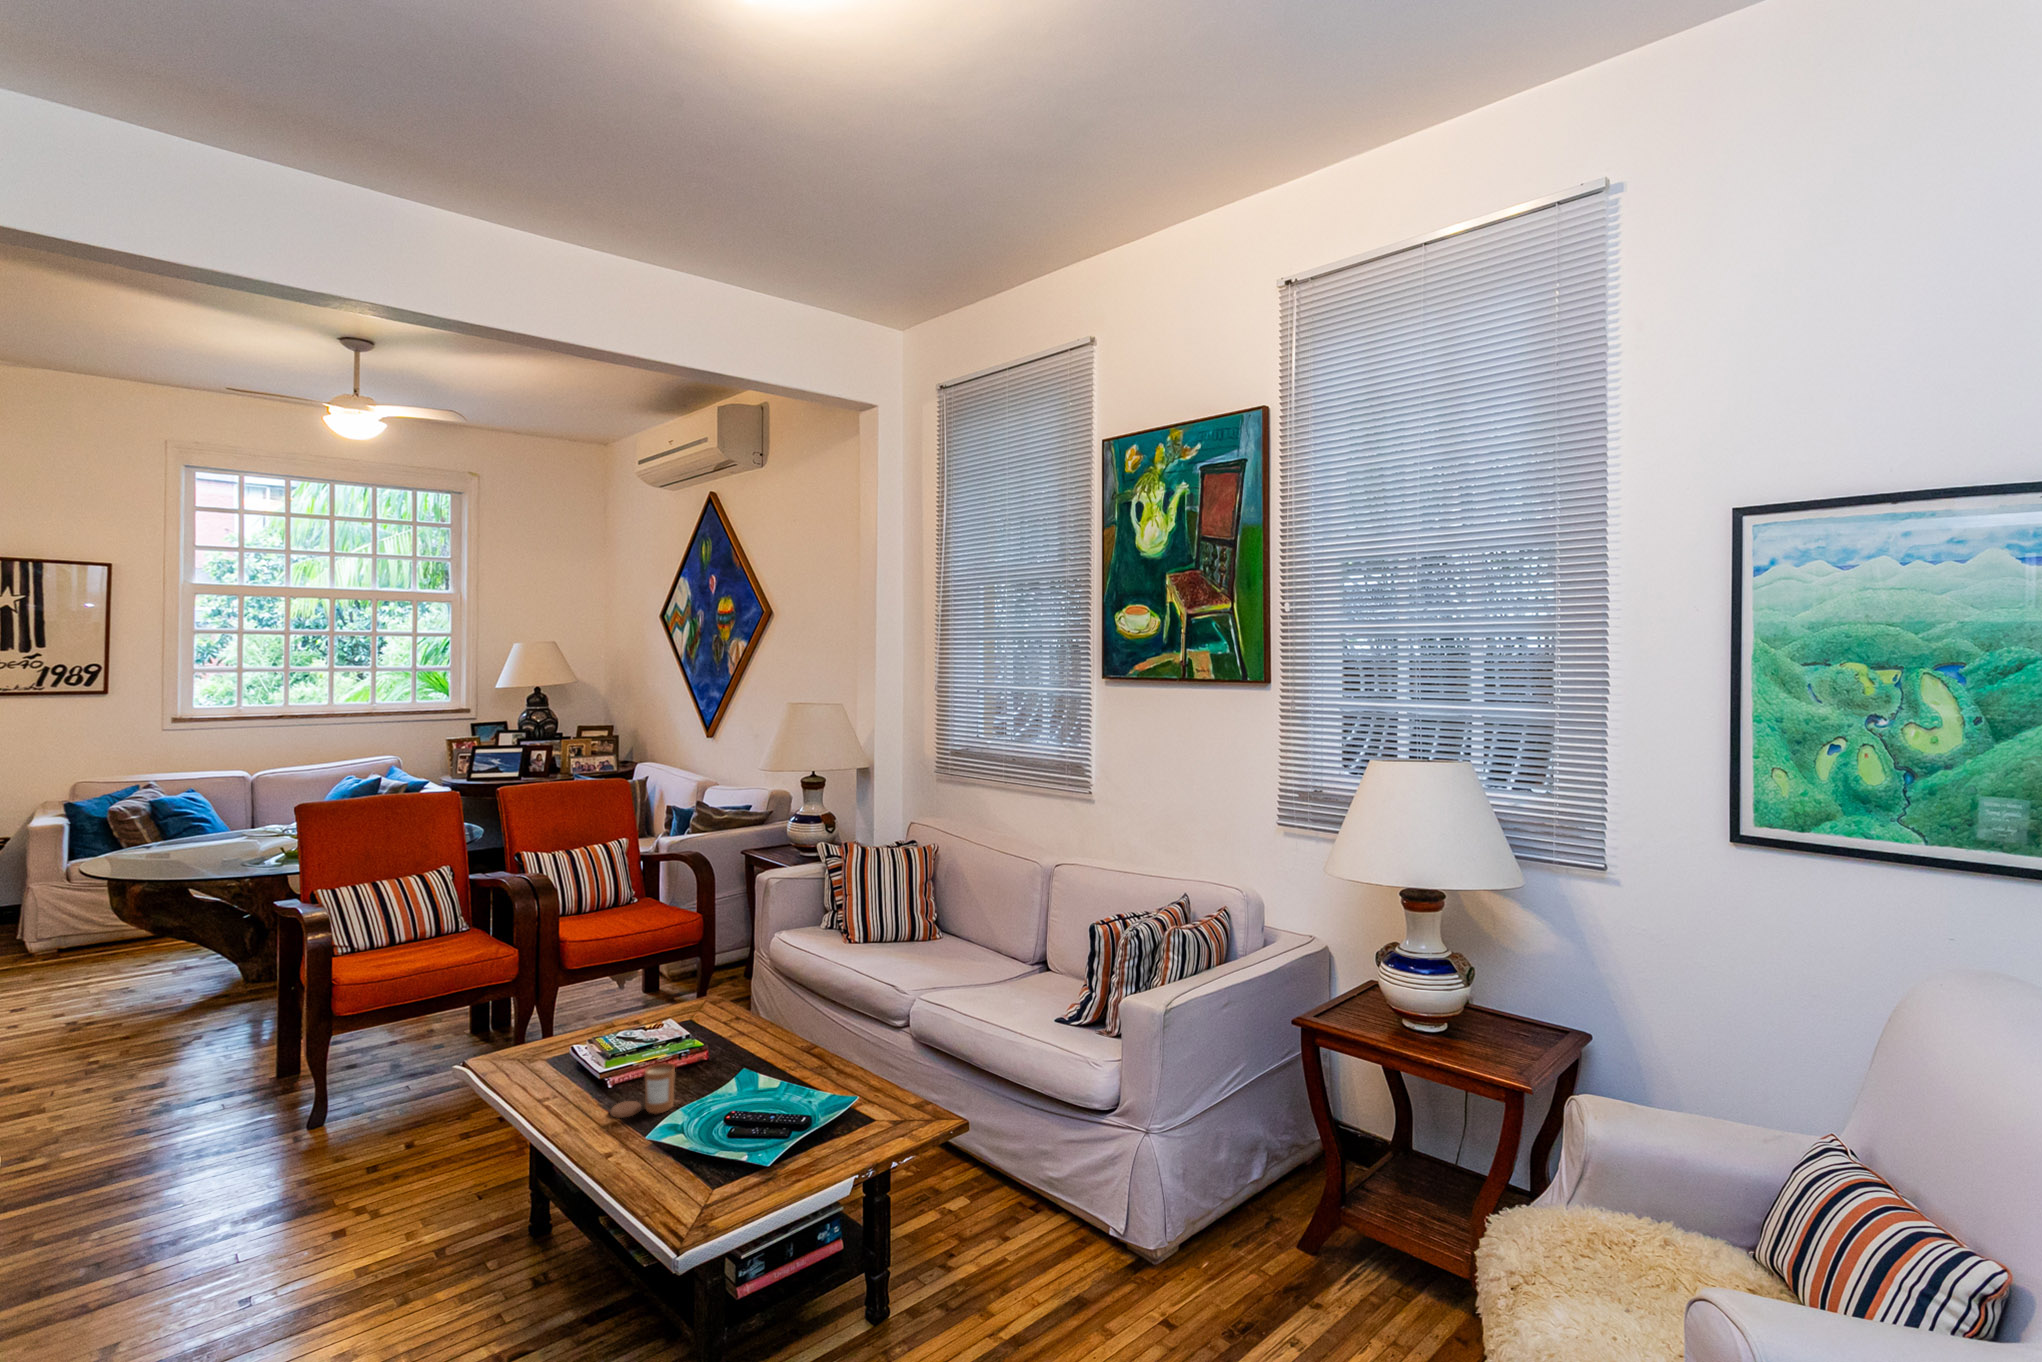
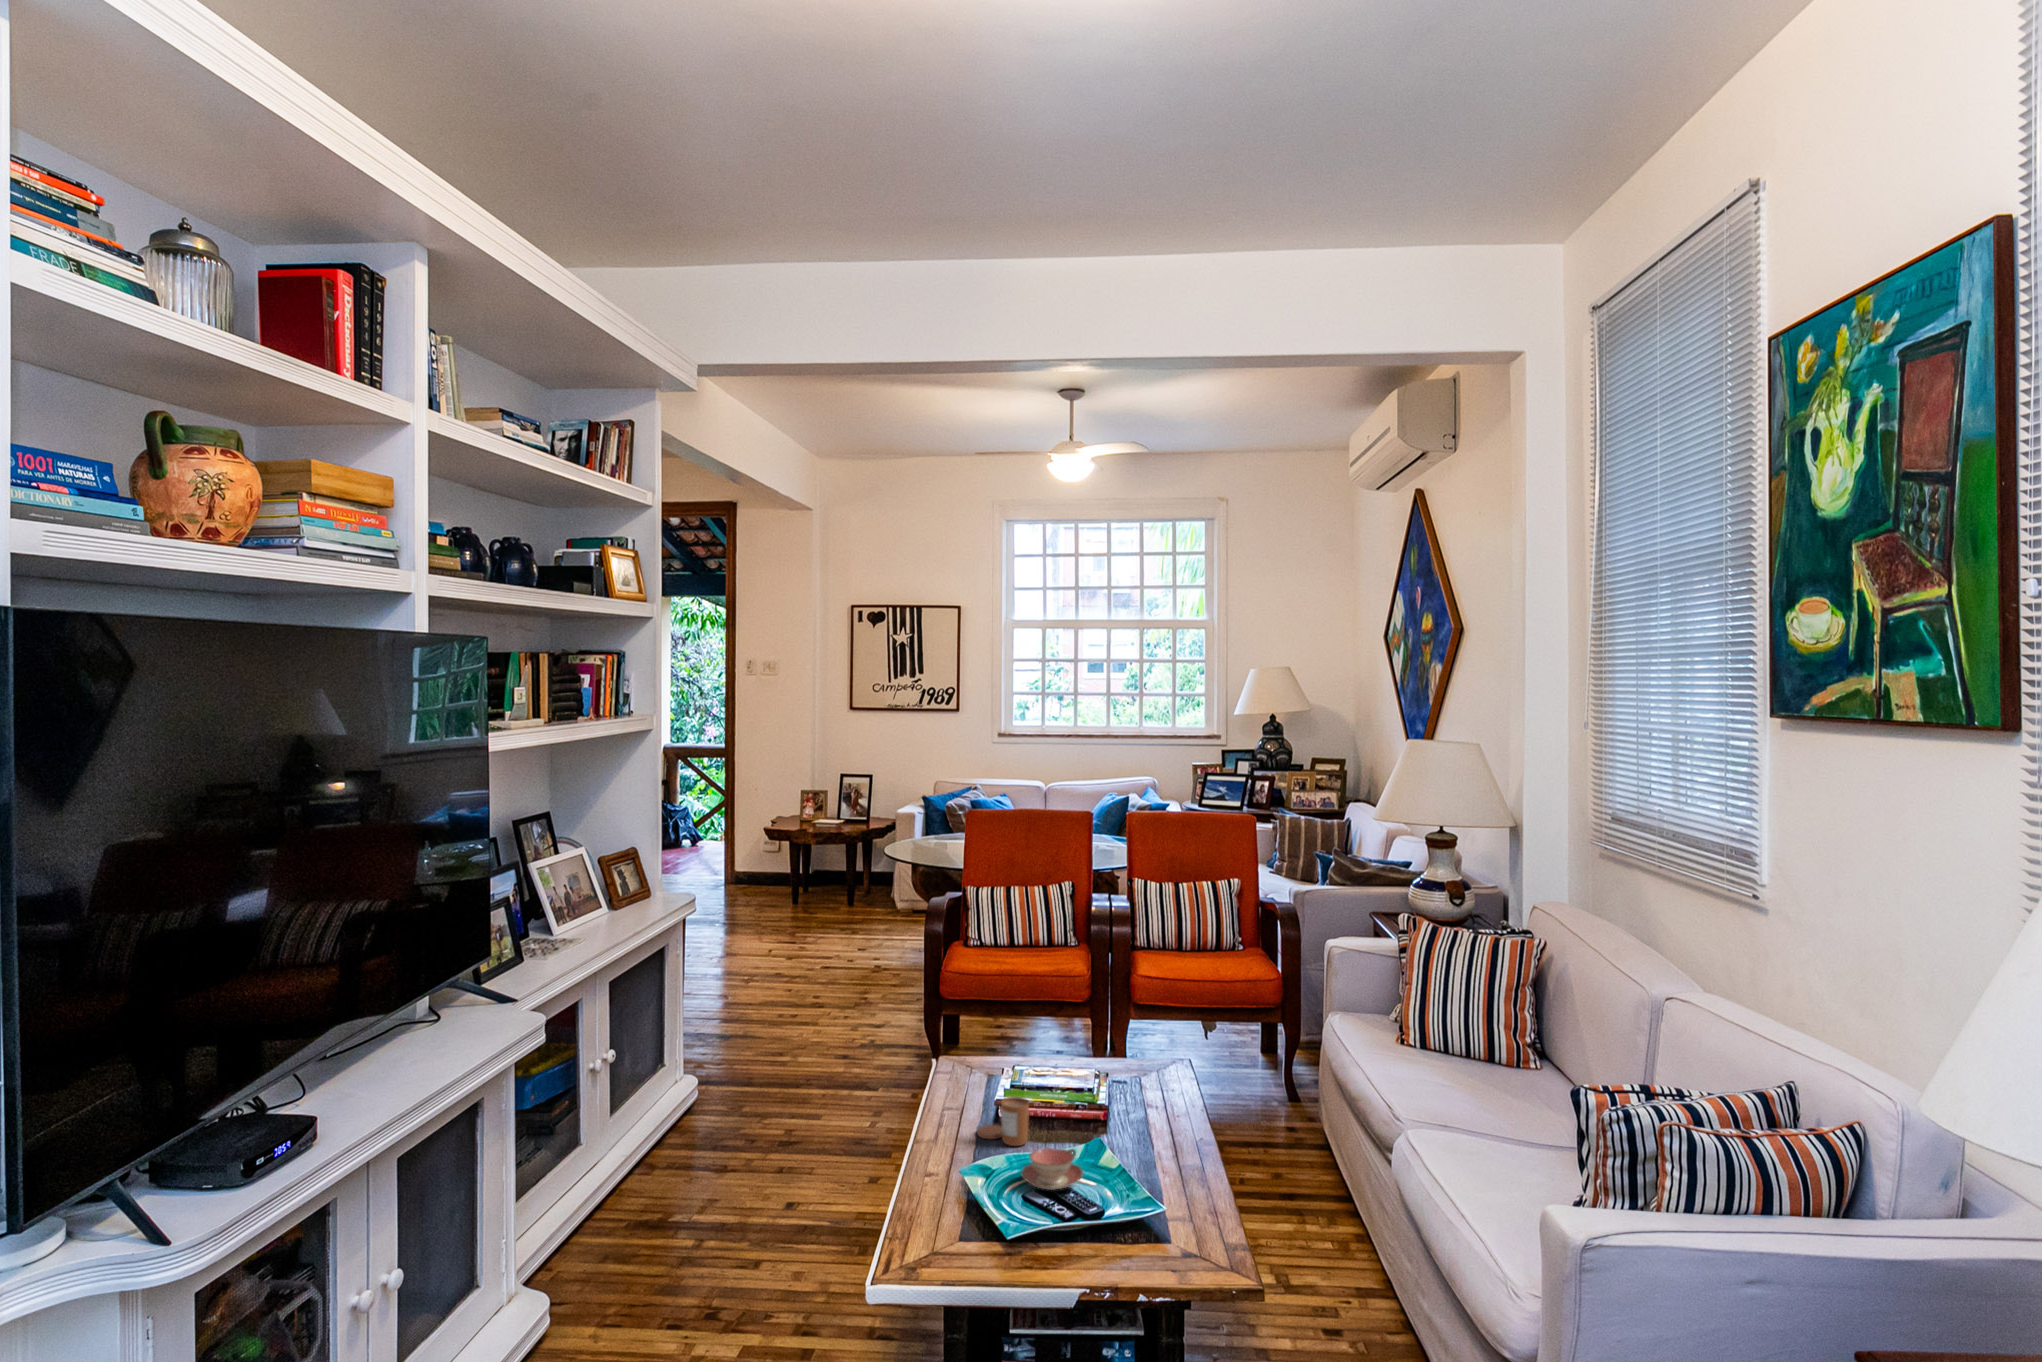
teacup: none [710,1088,772,1133] -> present [1021,1148,1083,1190]

